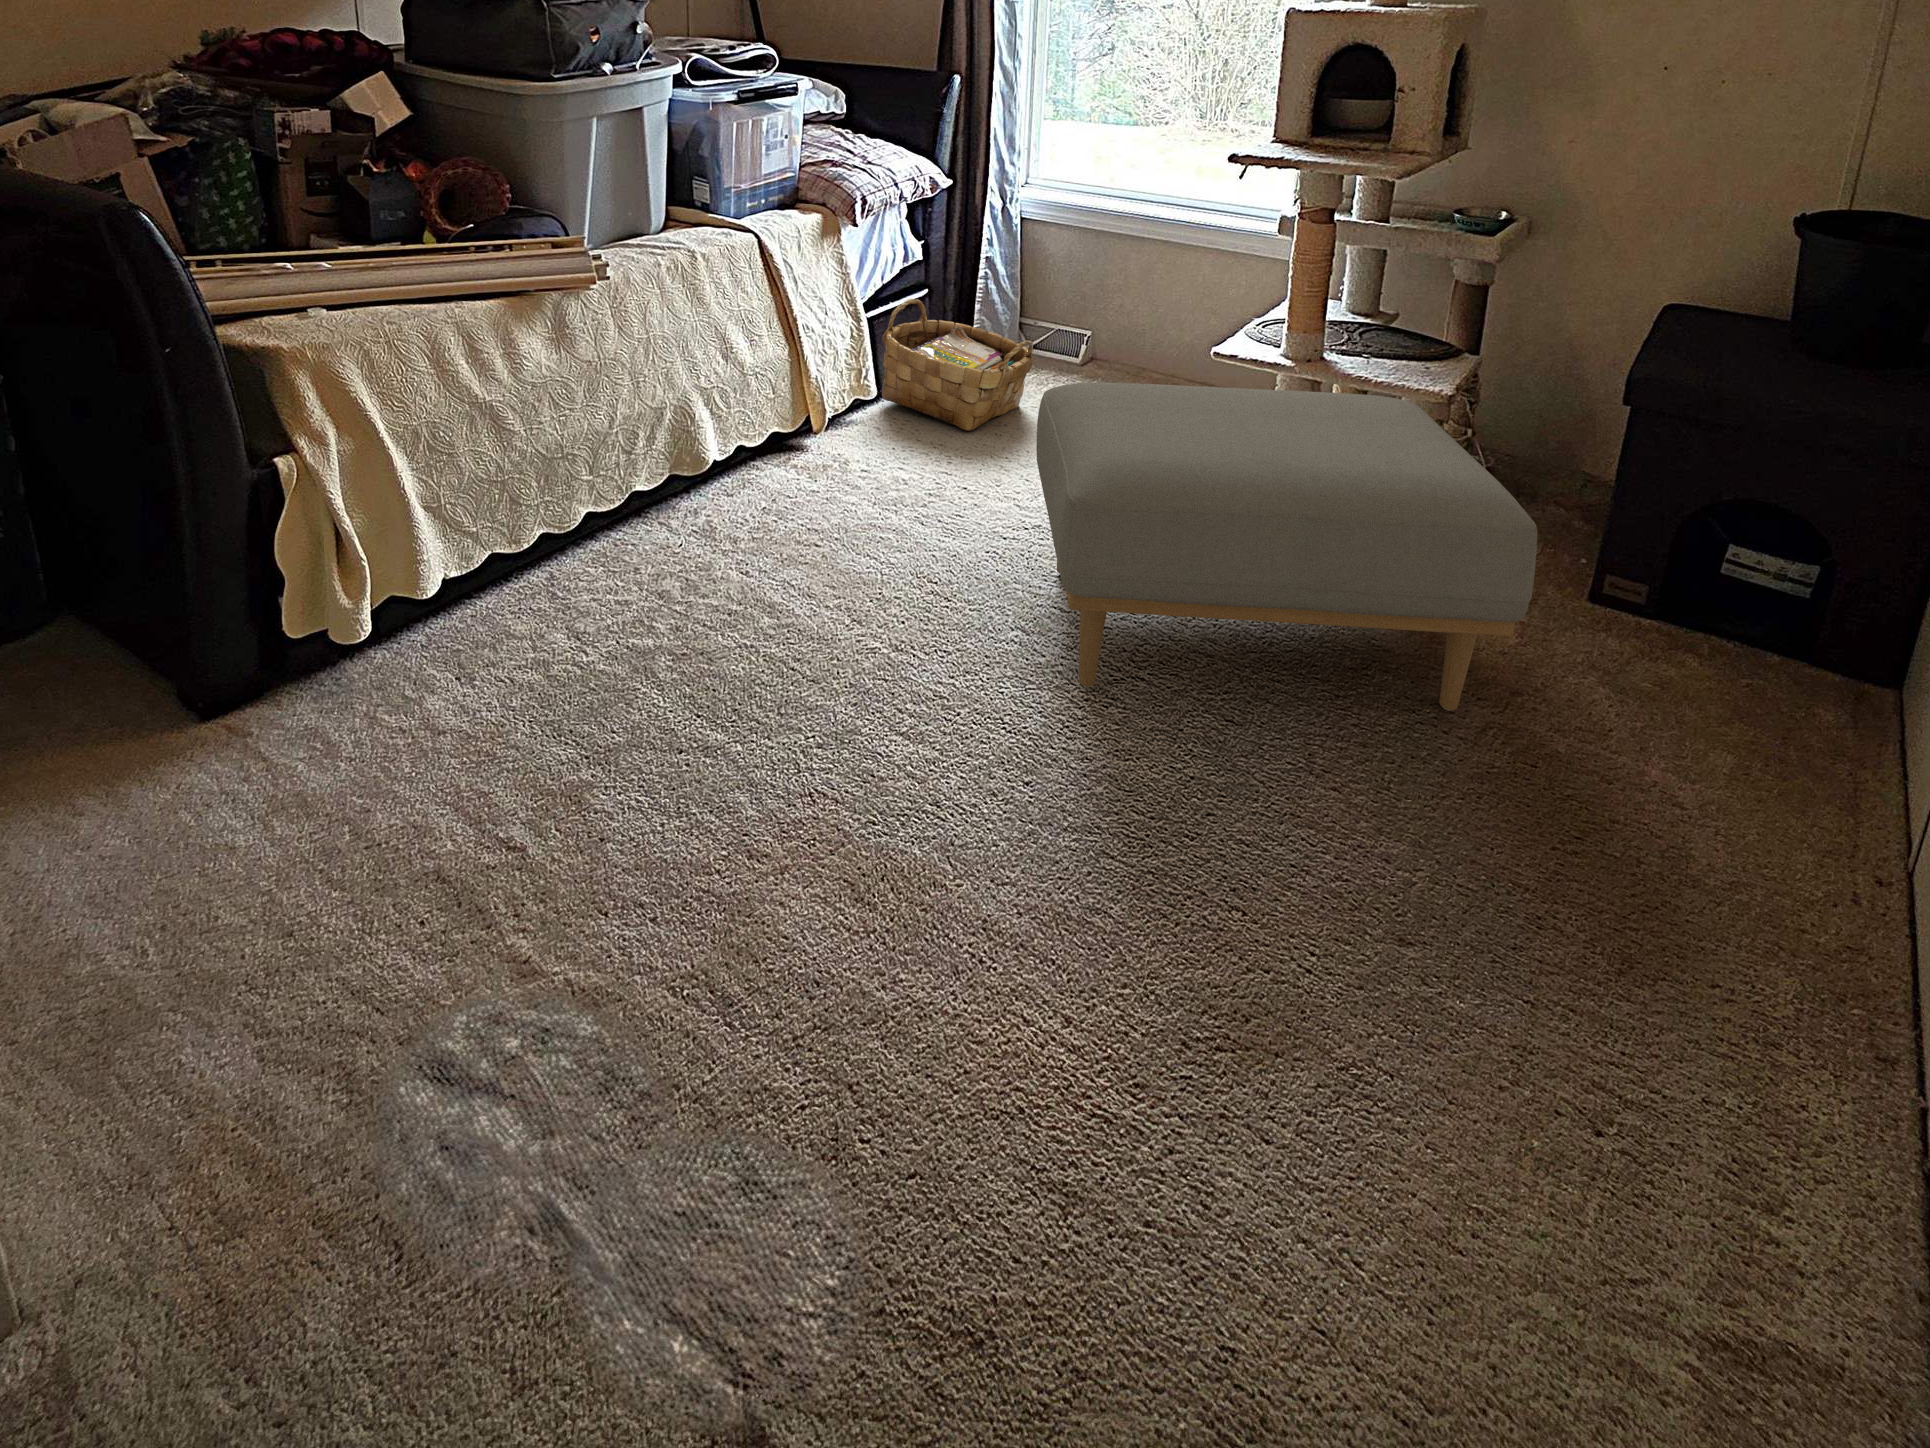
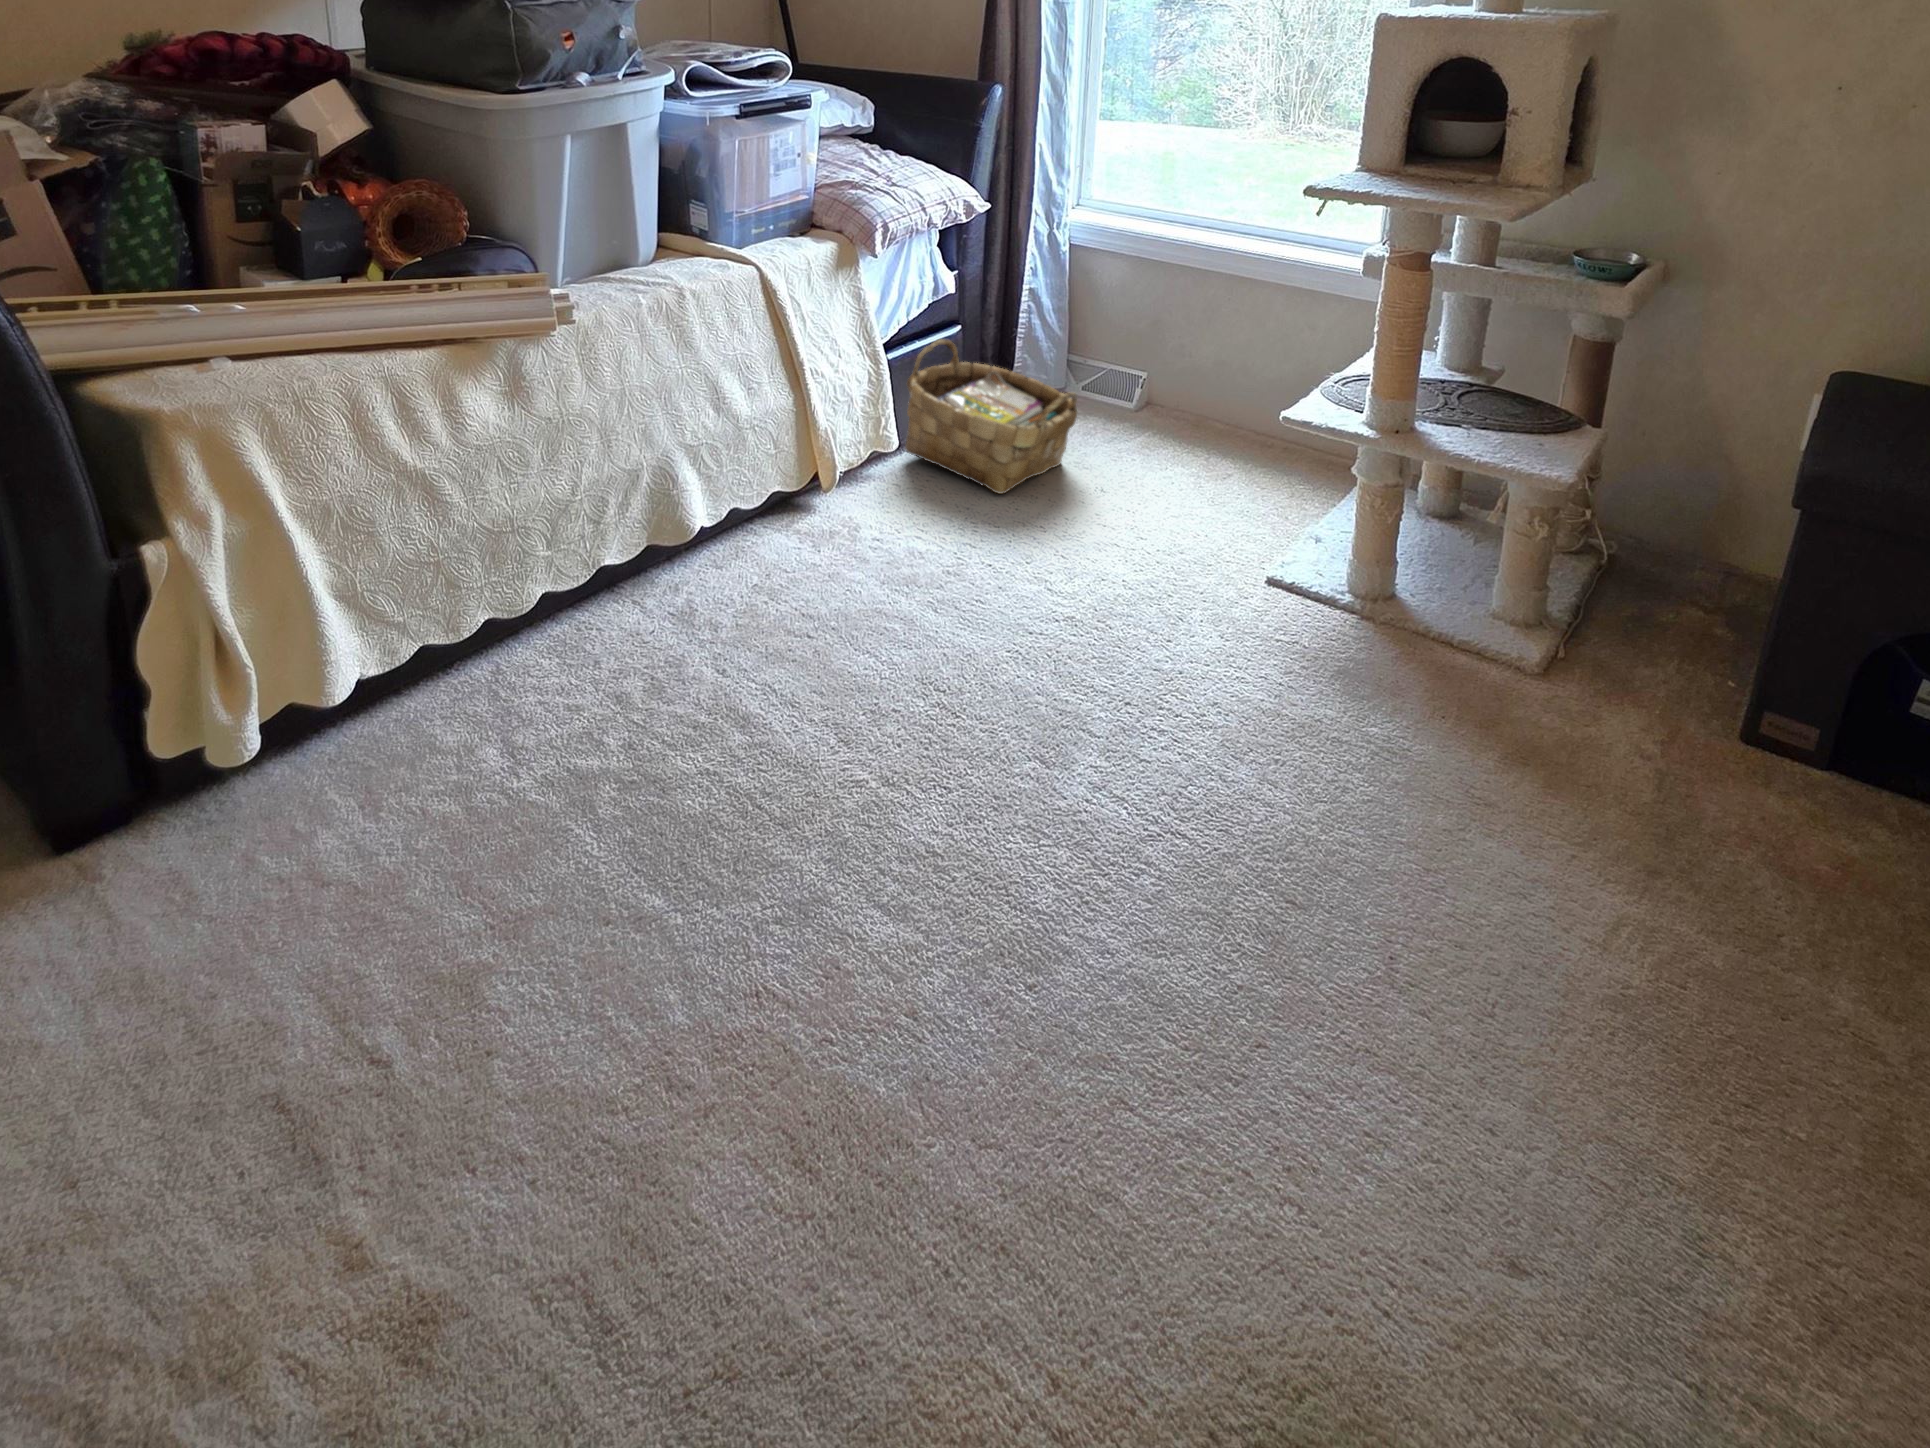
ottoman: present [1036,382,1537,711] -> none [1067,464,1691,898]

